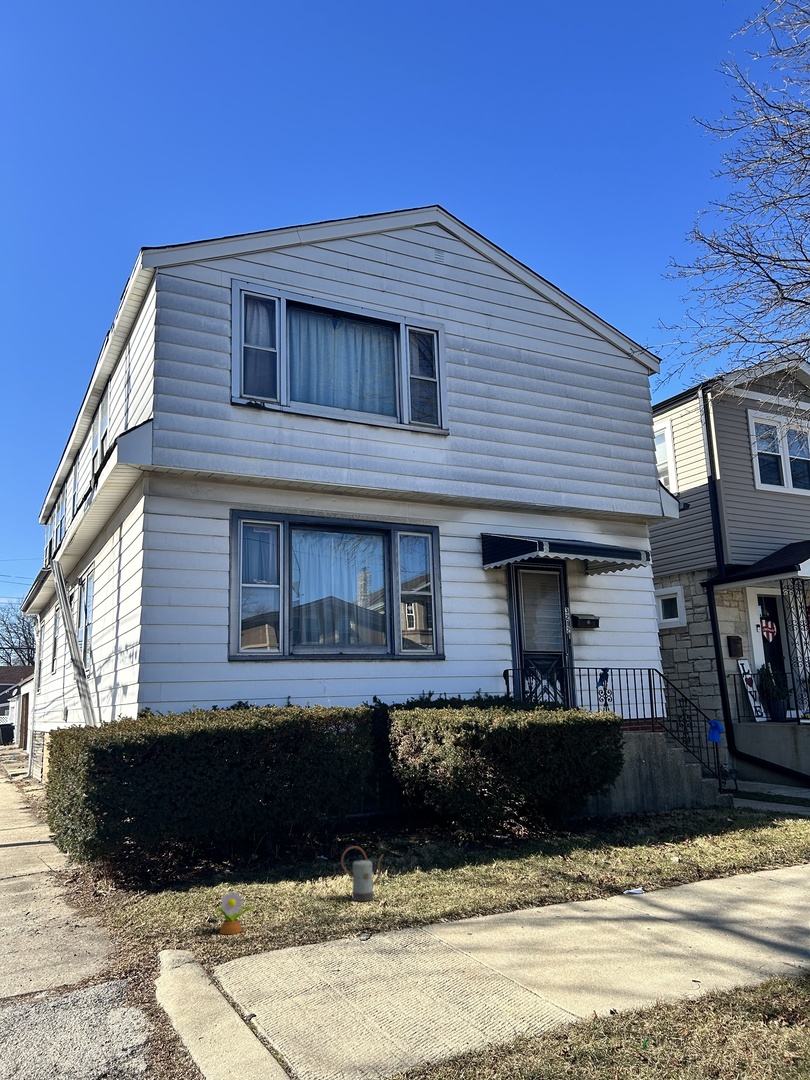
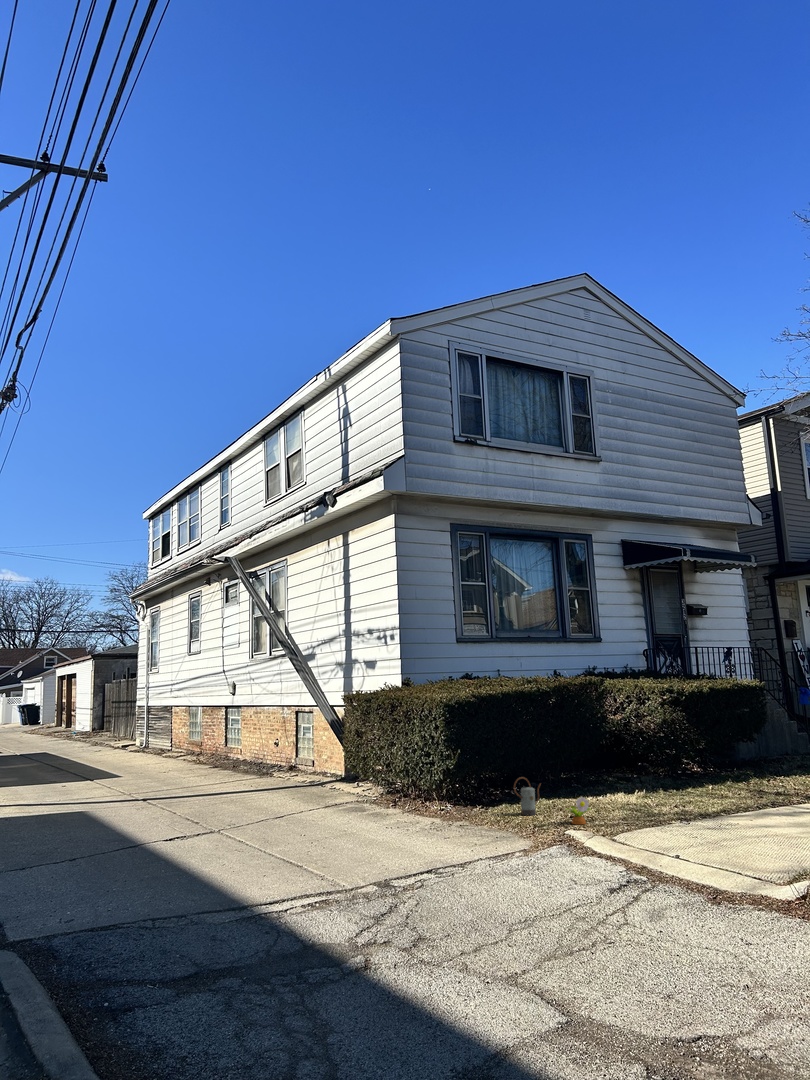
watering can: present [341,846,383,901] -> present [514,777,541,815]

